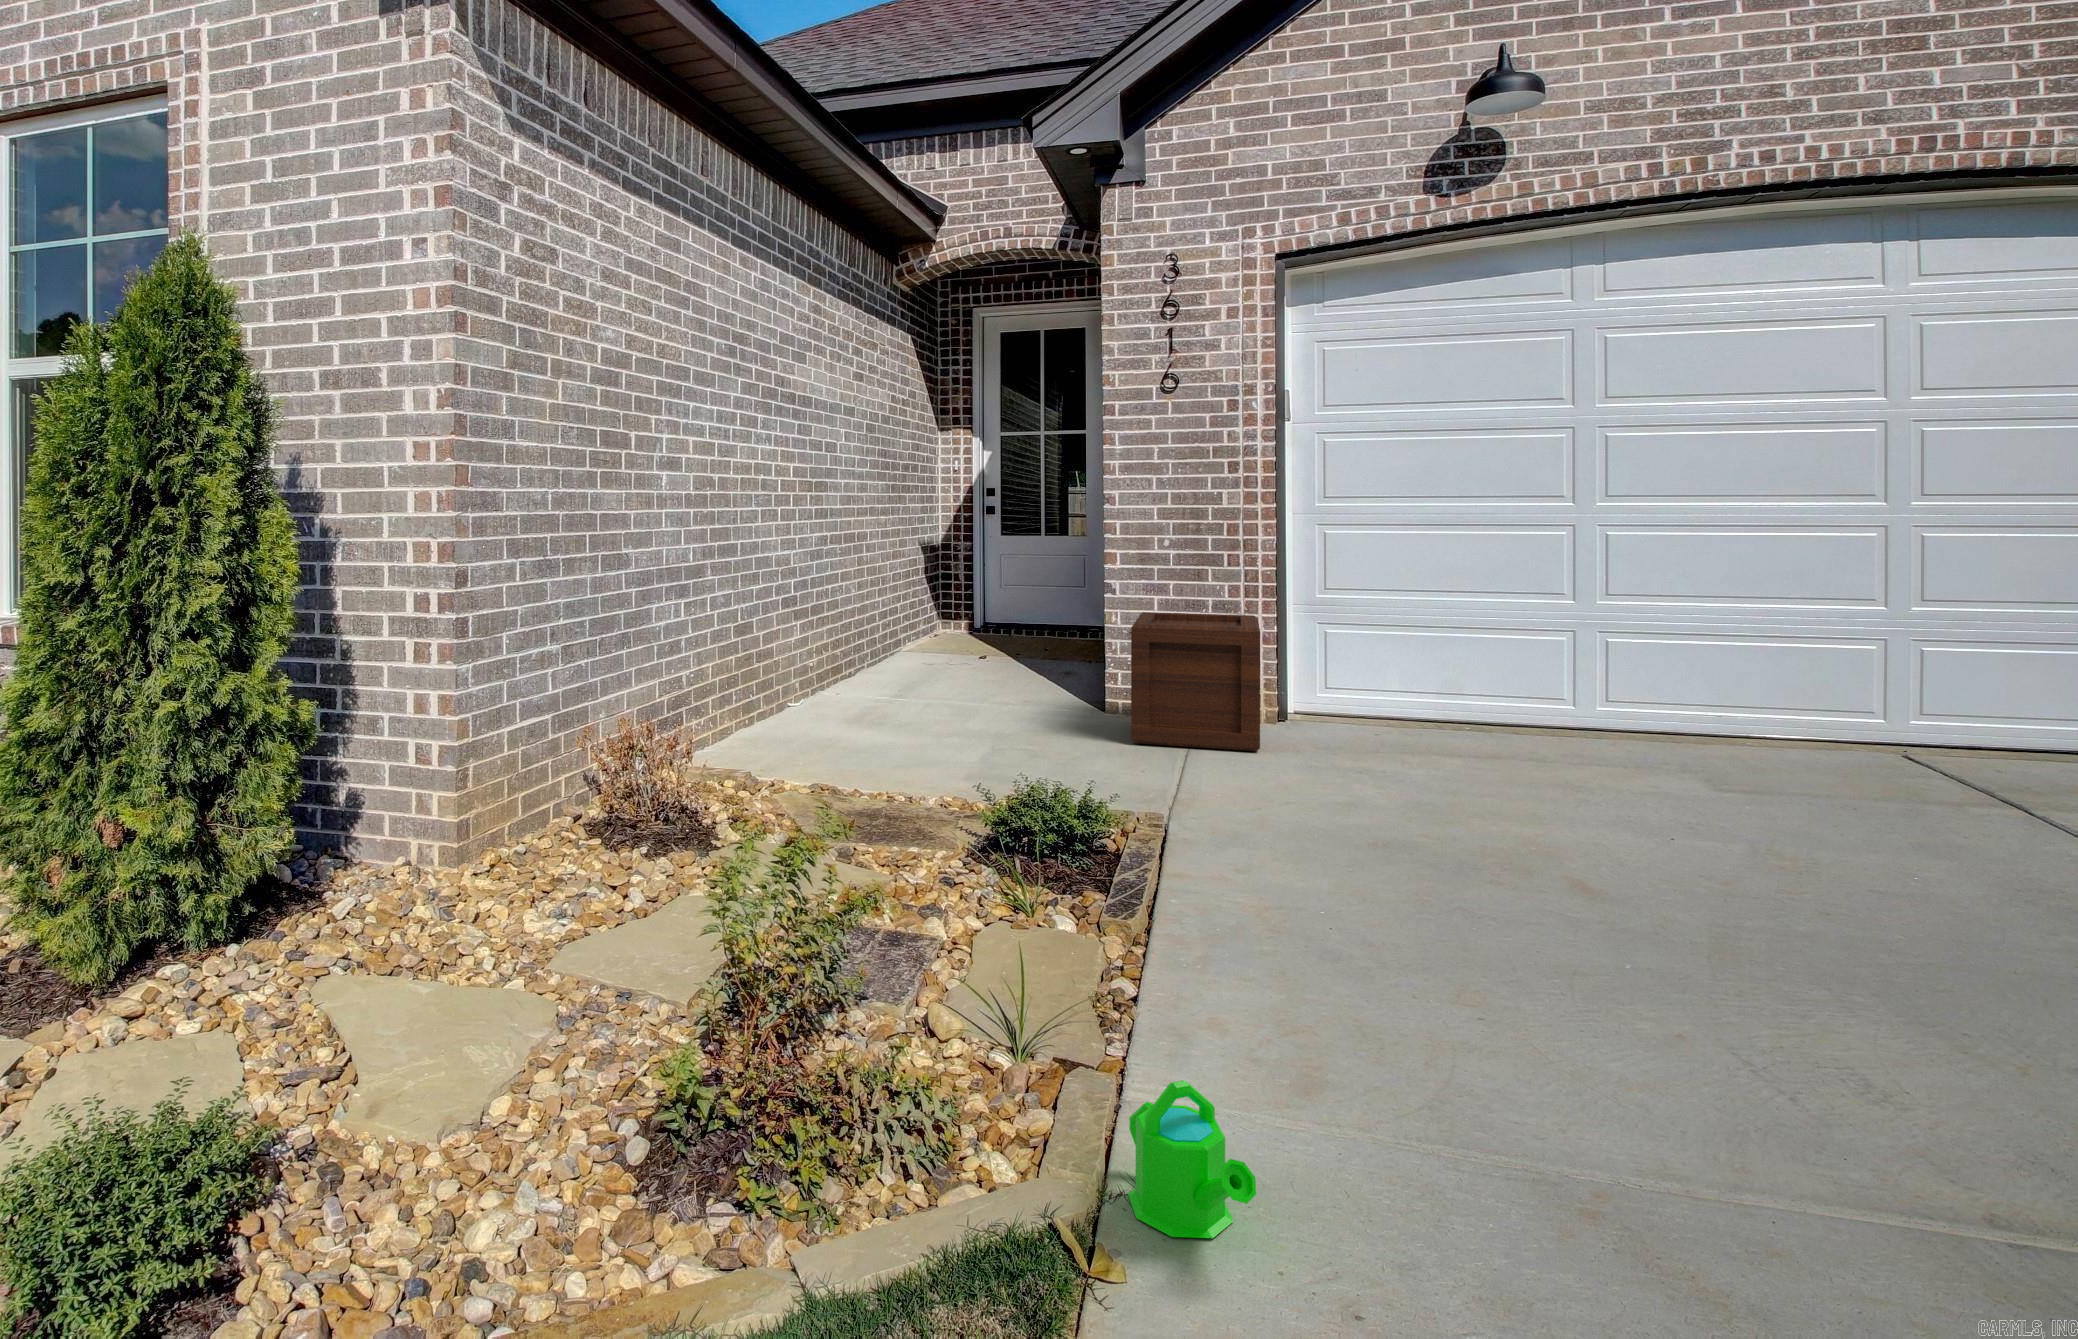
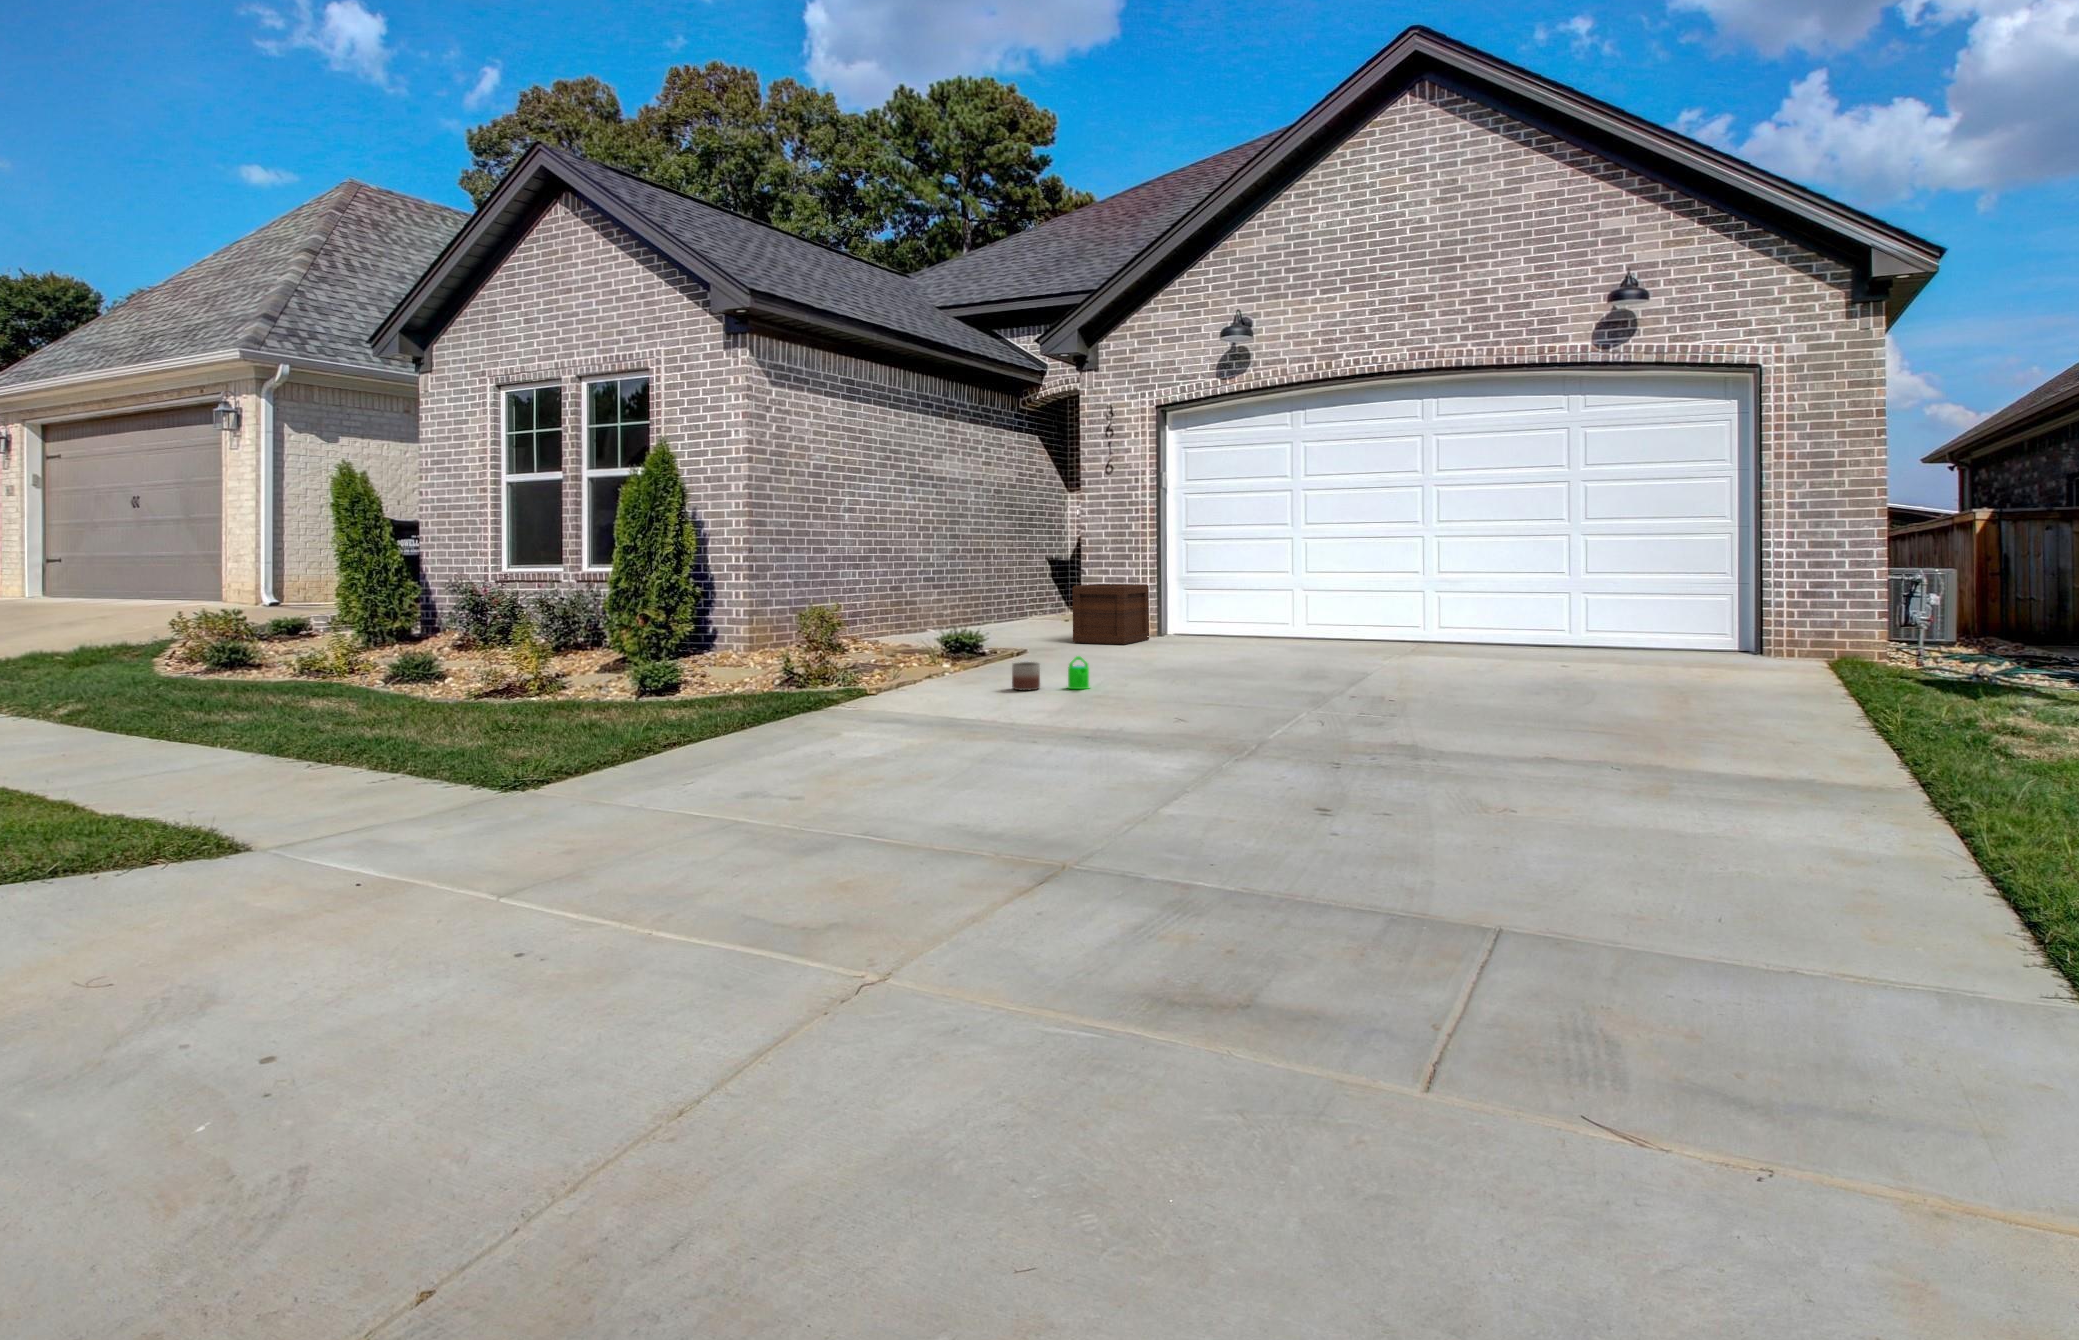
planter: none [1596,1035,1729,1181] -> present [1012,662,1040,690]
watering can: present [1128,1080,1256,1238] -> present [1068,656,1089,689]

